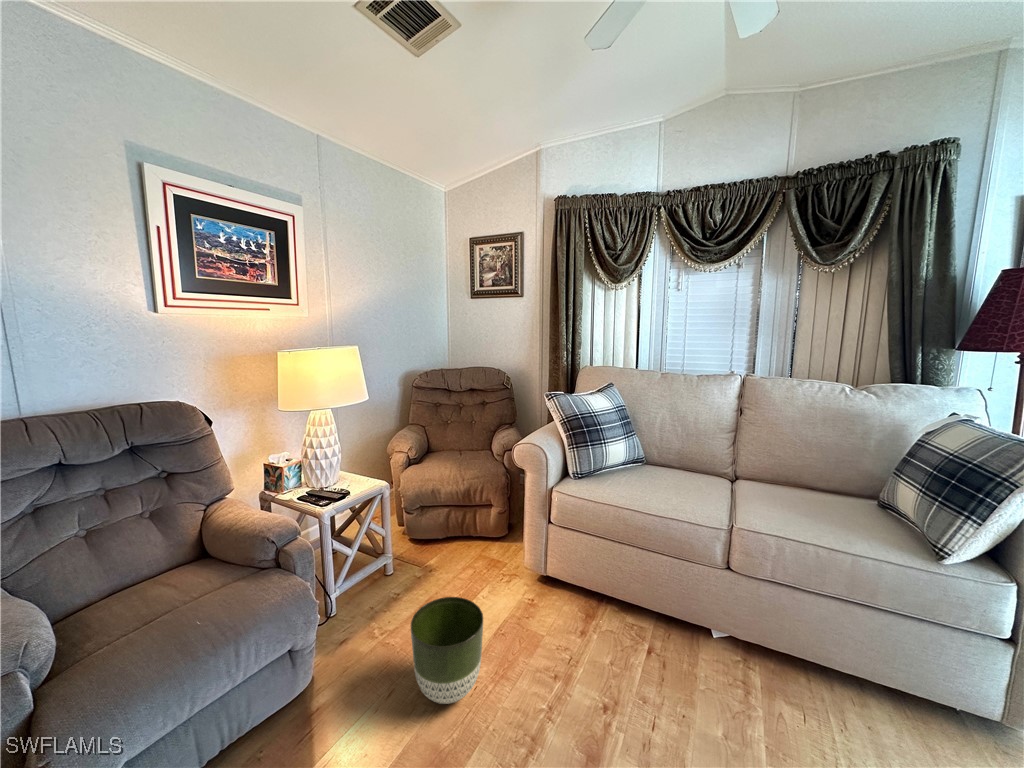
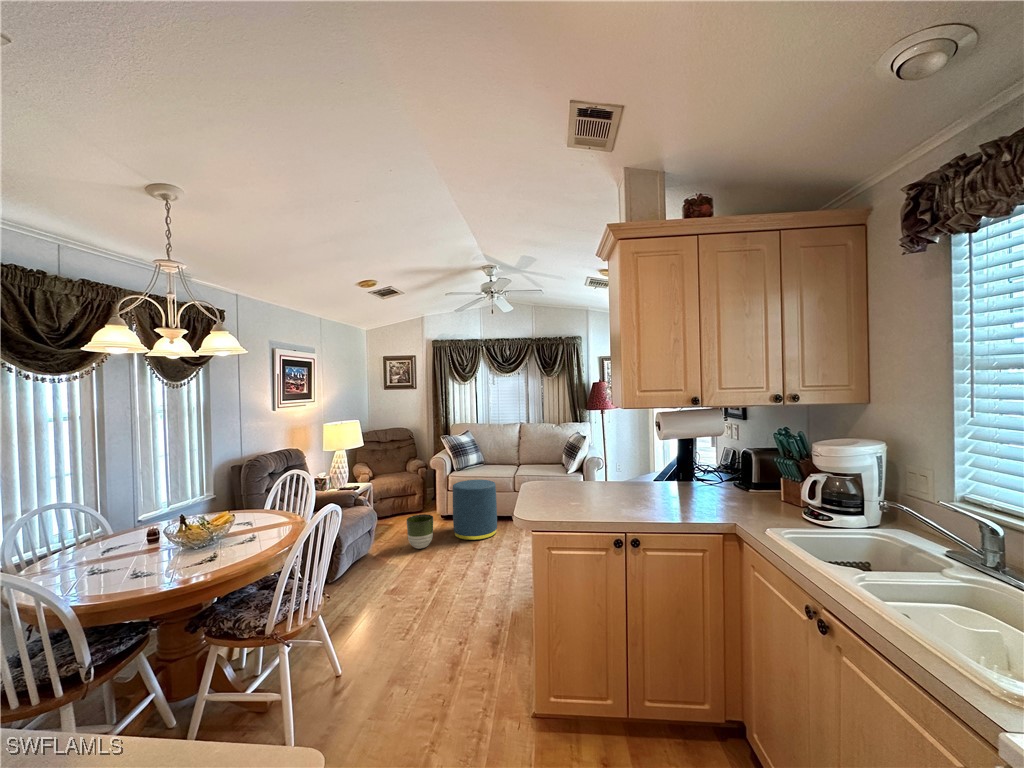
ottoman: none [547,514,672,711] -> present [453,480,497,540]

